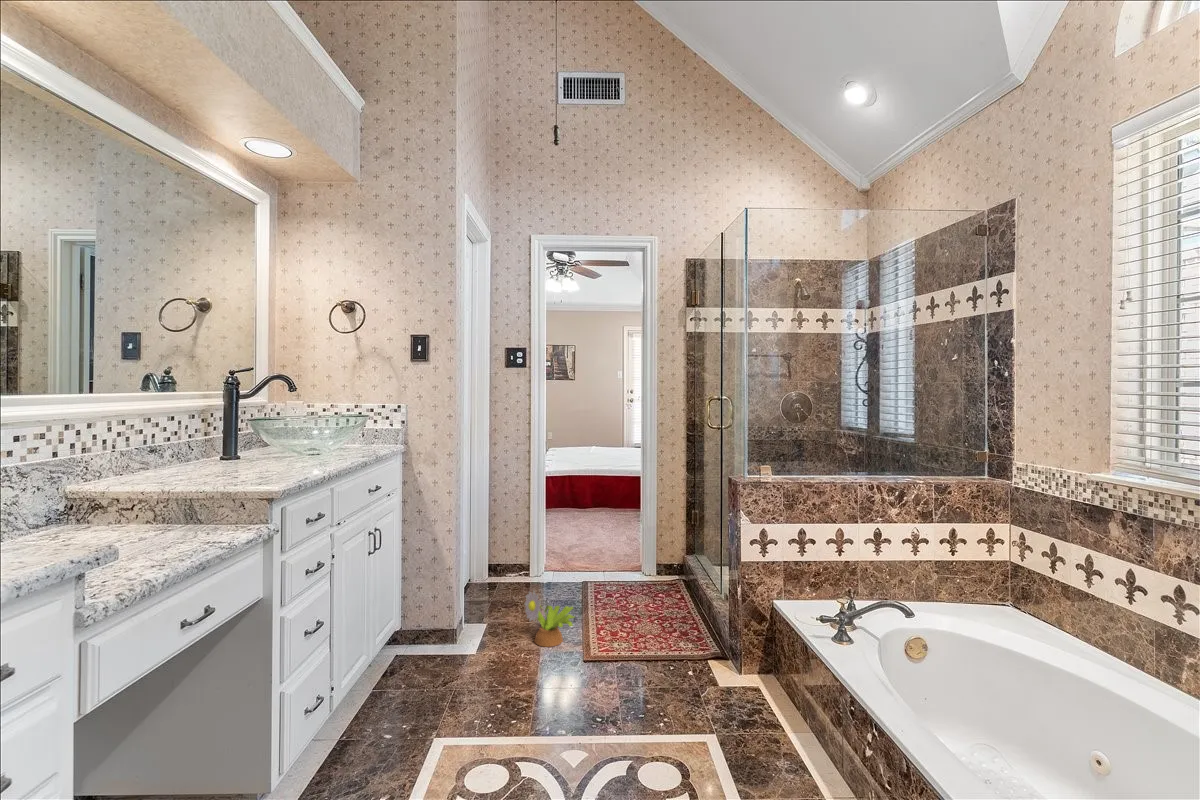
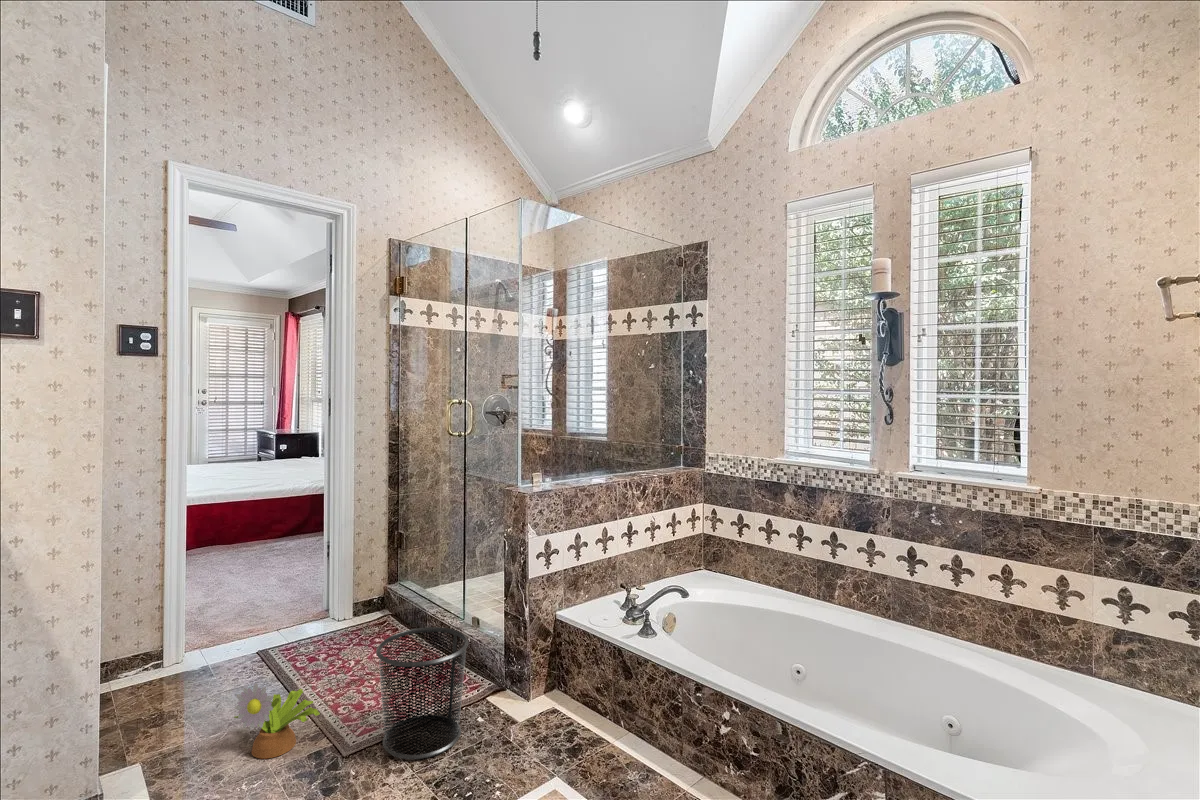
waste bin: none [603,581,676,685] -> present [376,627,469,759]

